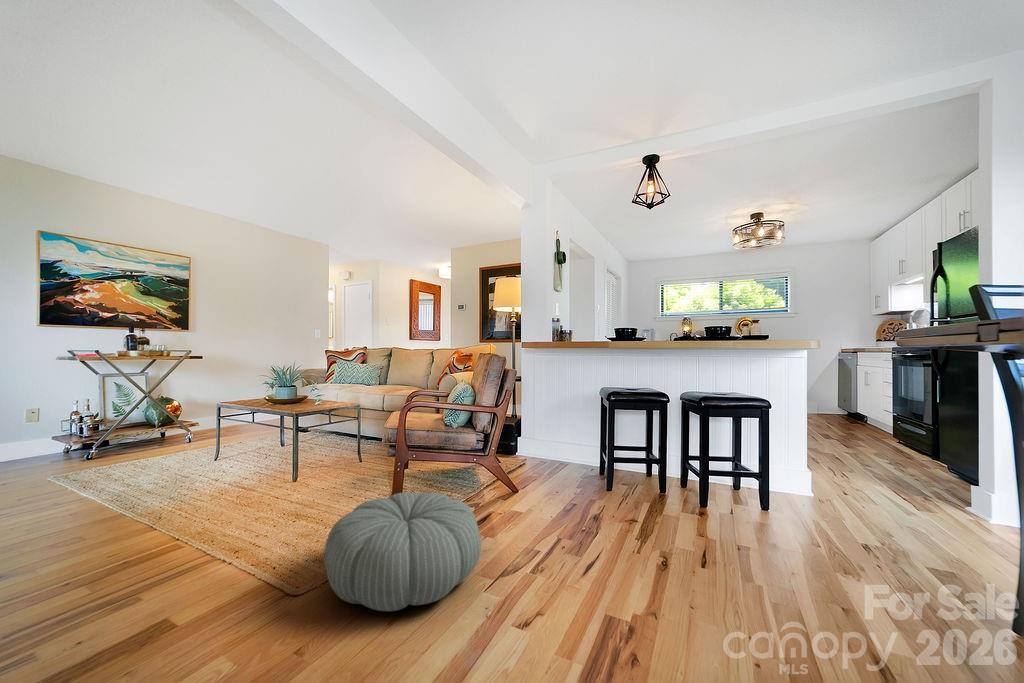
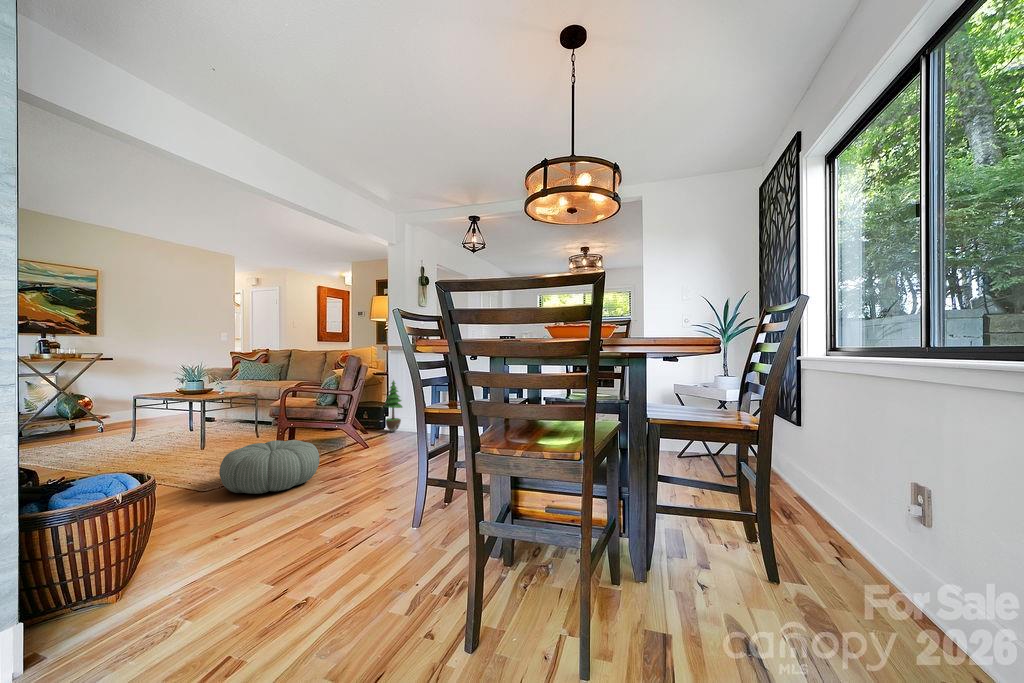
potted tree: none [519,388,545,461] -> present [385,380,402,432]

